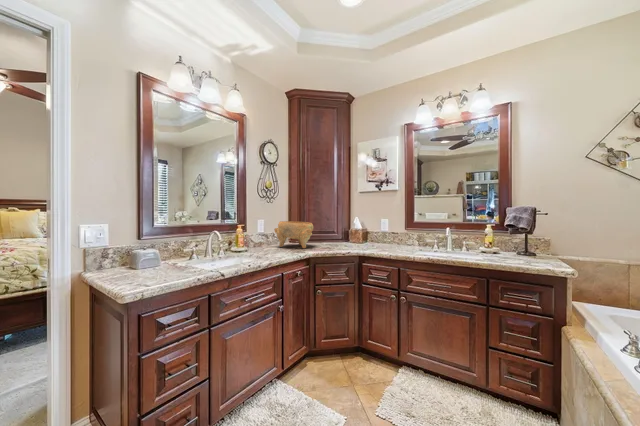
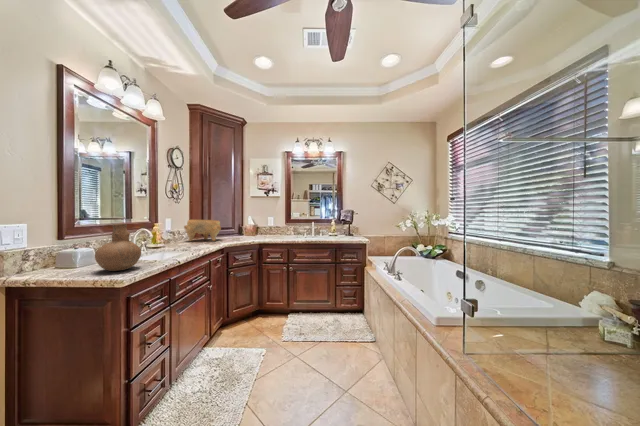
vase: none [131,225,177,279] -> present [95,224,141,271]

